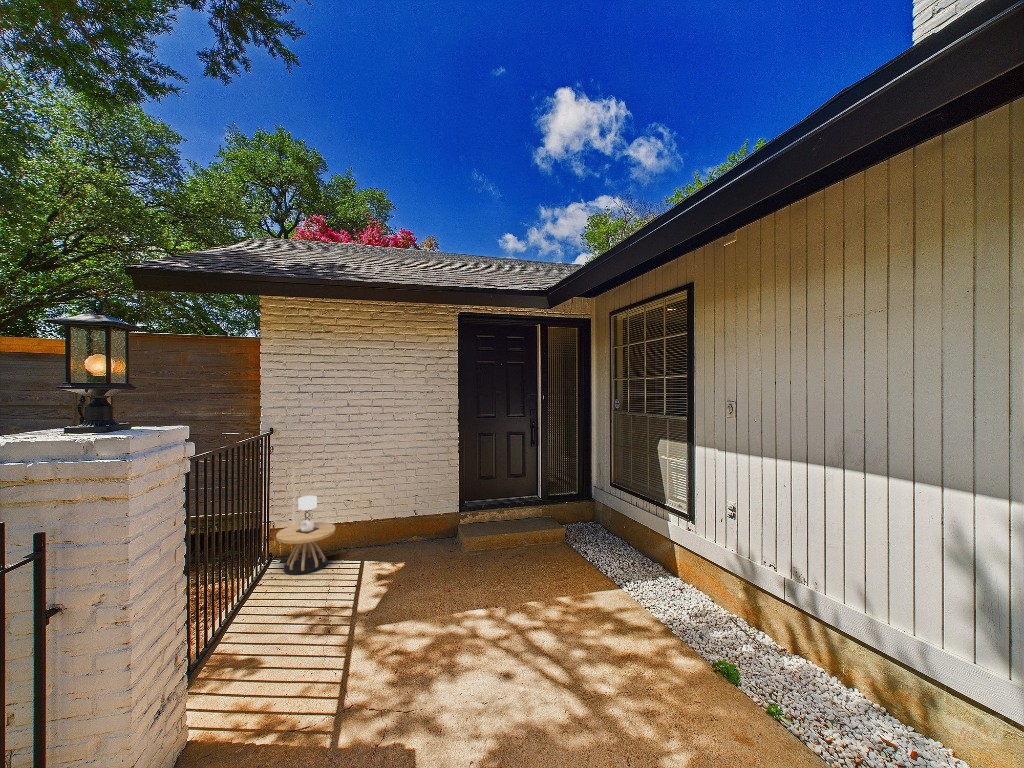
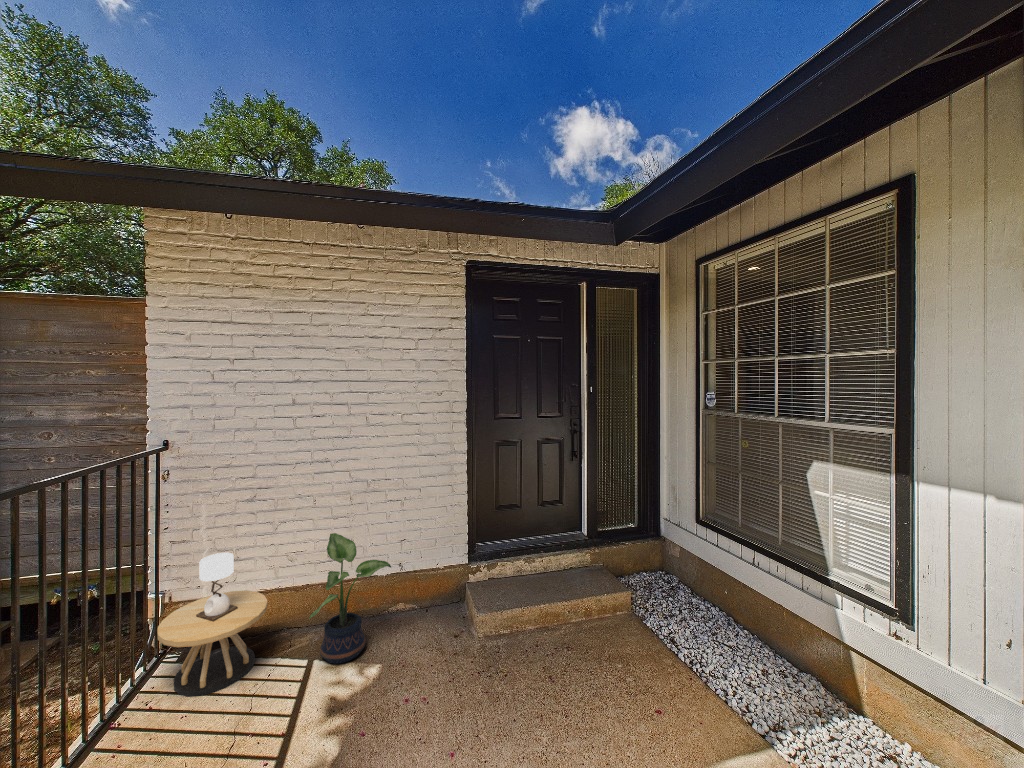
potted plant: none [363,488,411,563] -> present [309,533,391,664]

